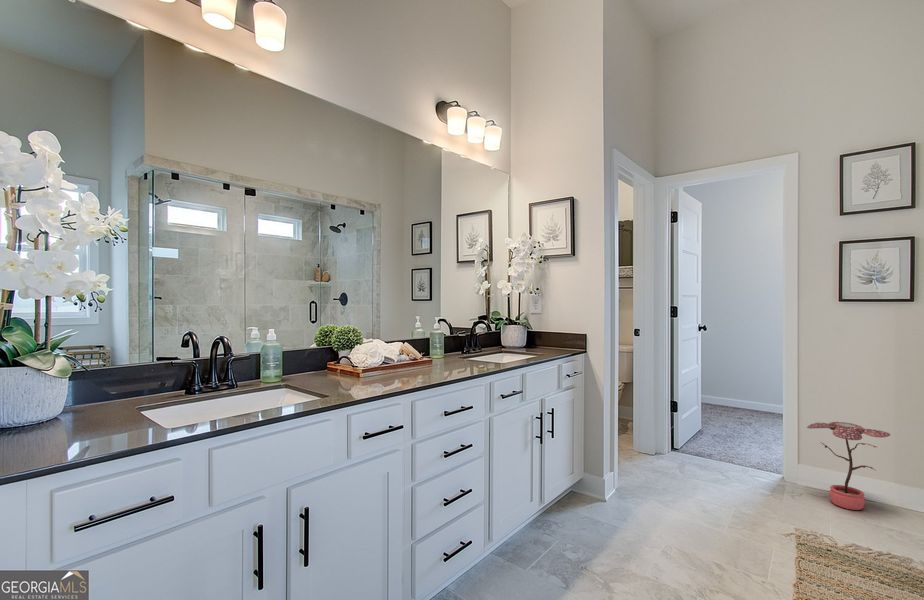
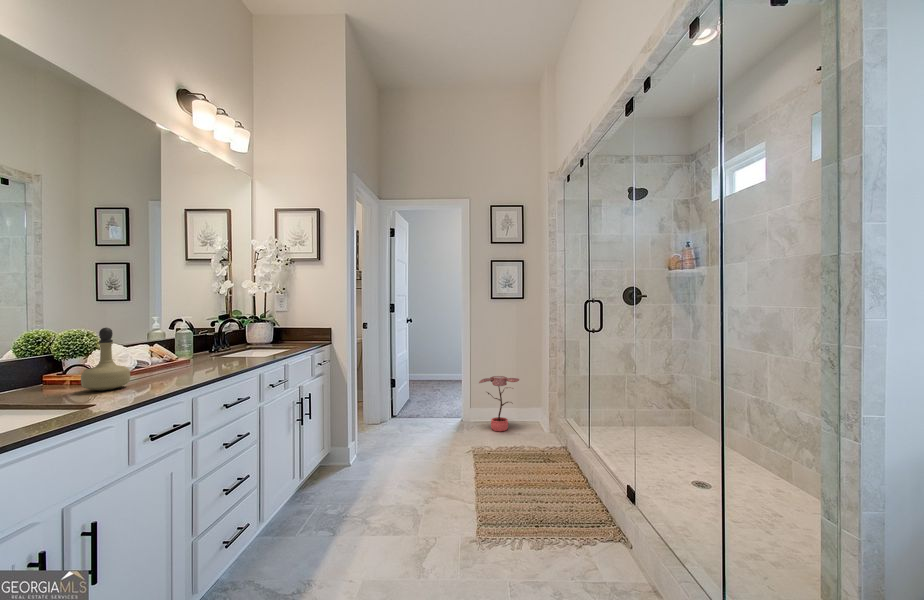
perfume bottle: none [334,326,369,383] -> present [81,328,130,391]

